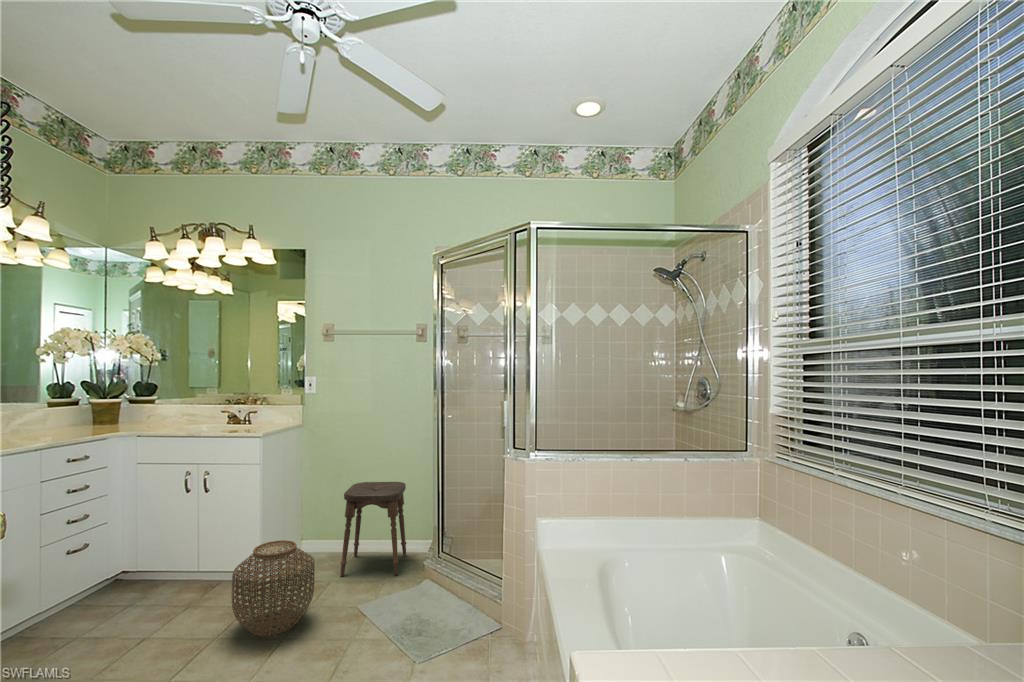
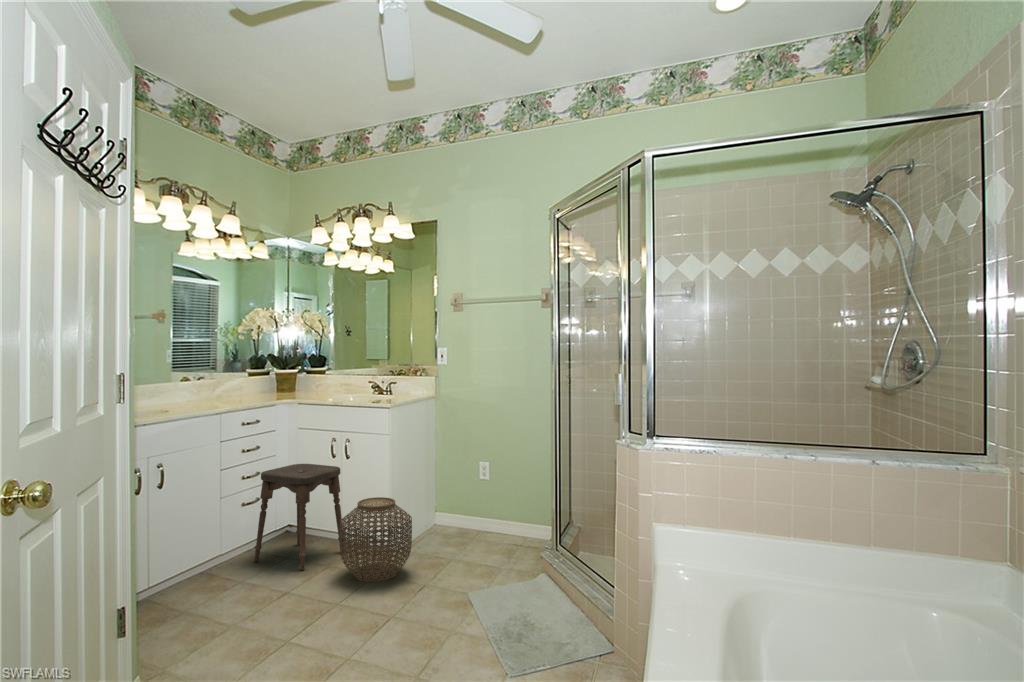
stool: present [340,482,406,576] -> present [254,464,343,570]

